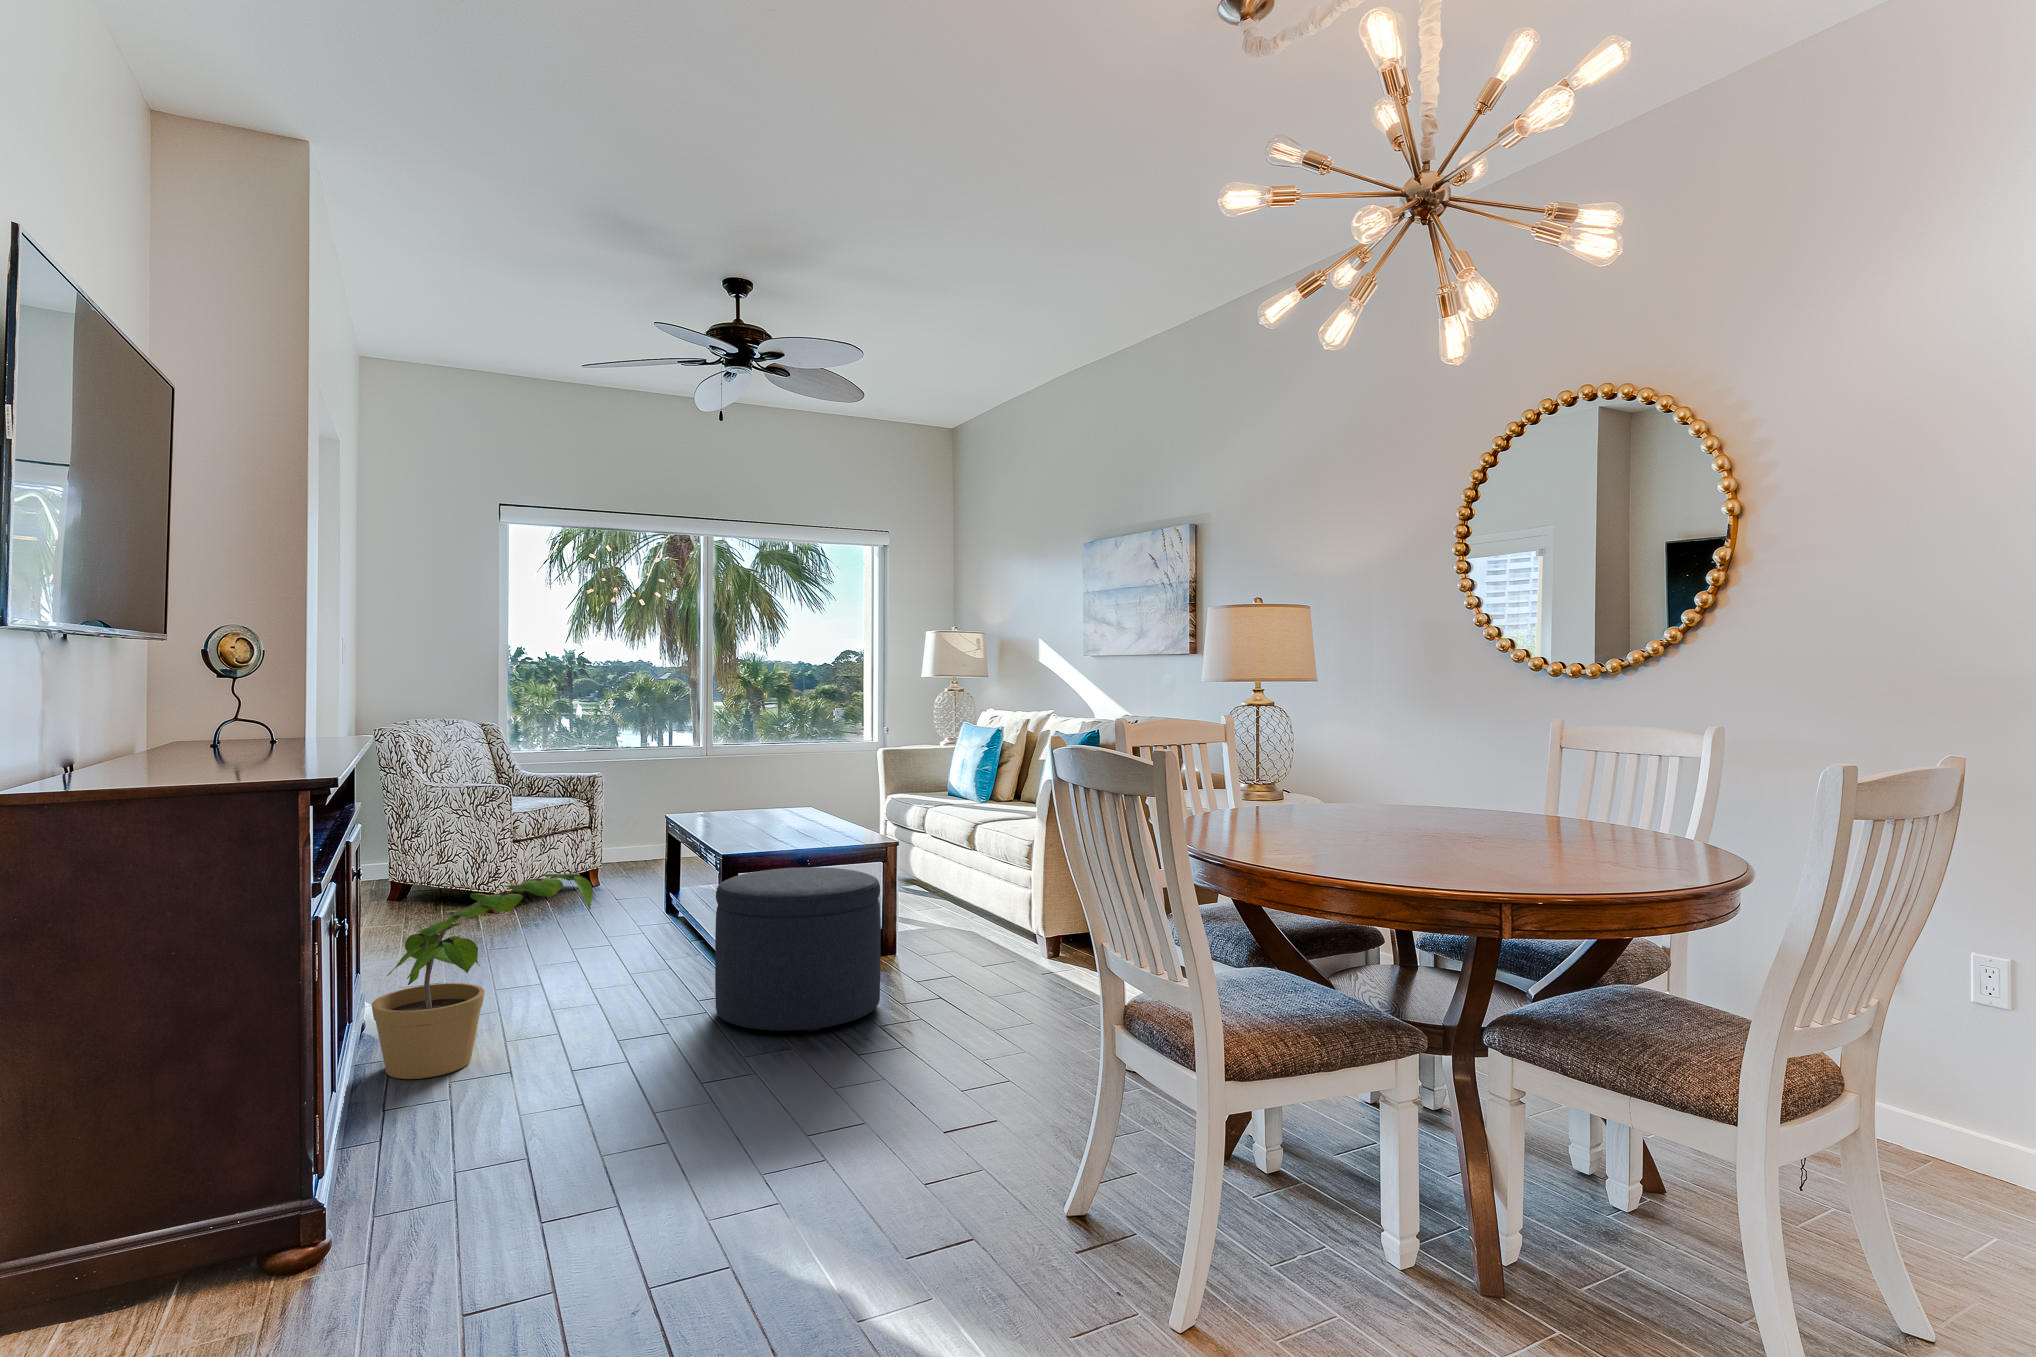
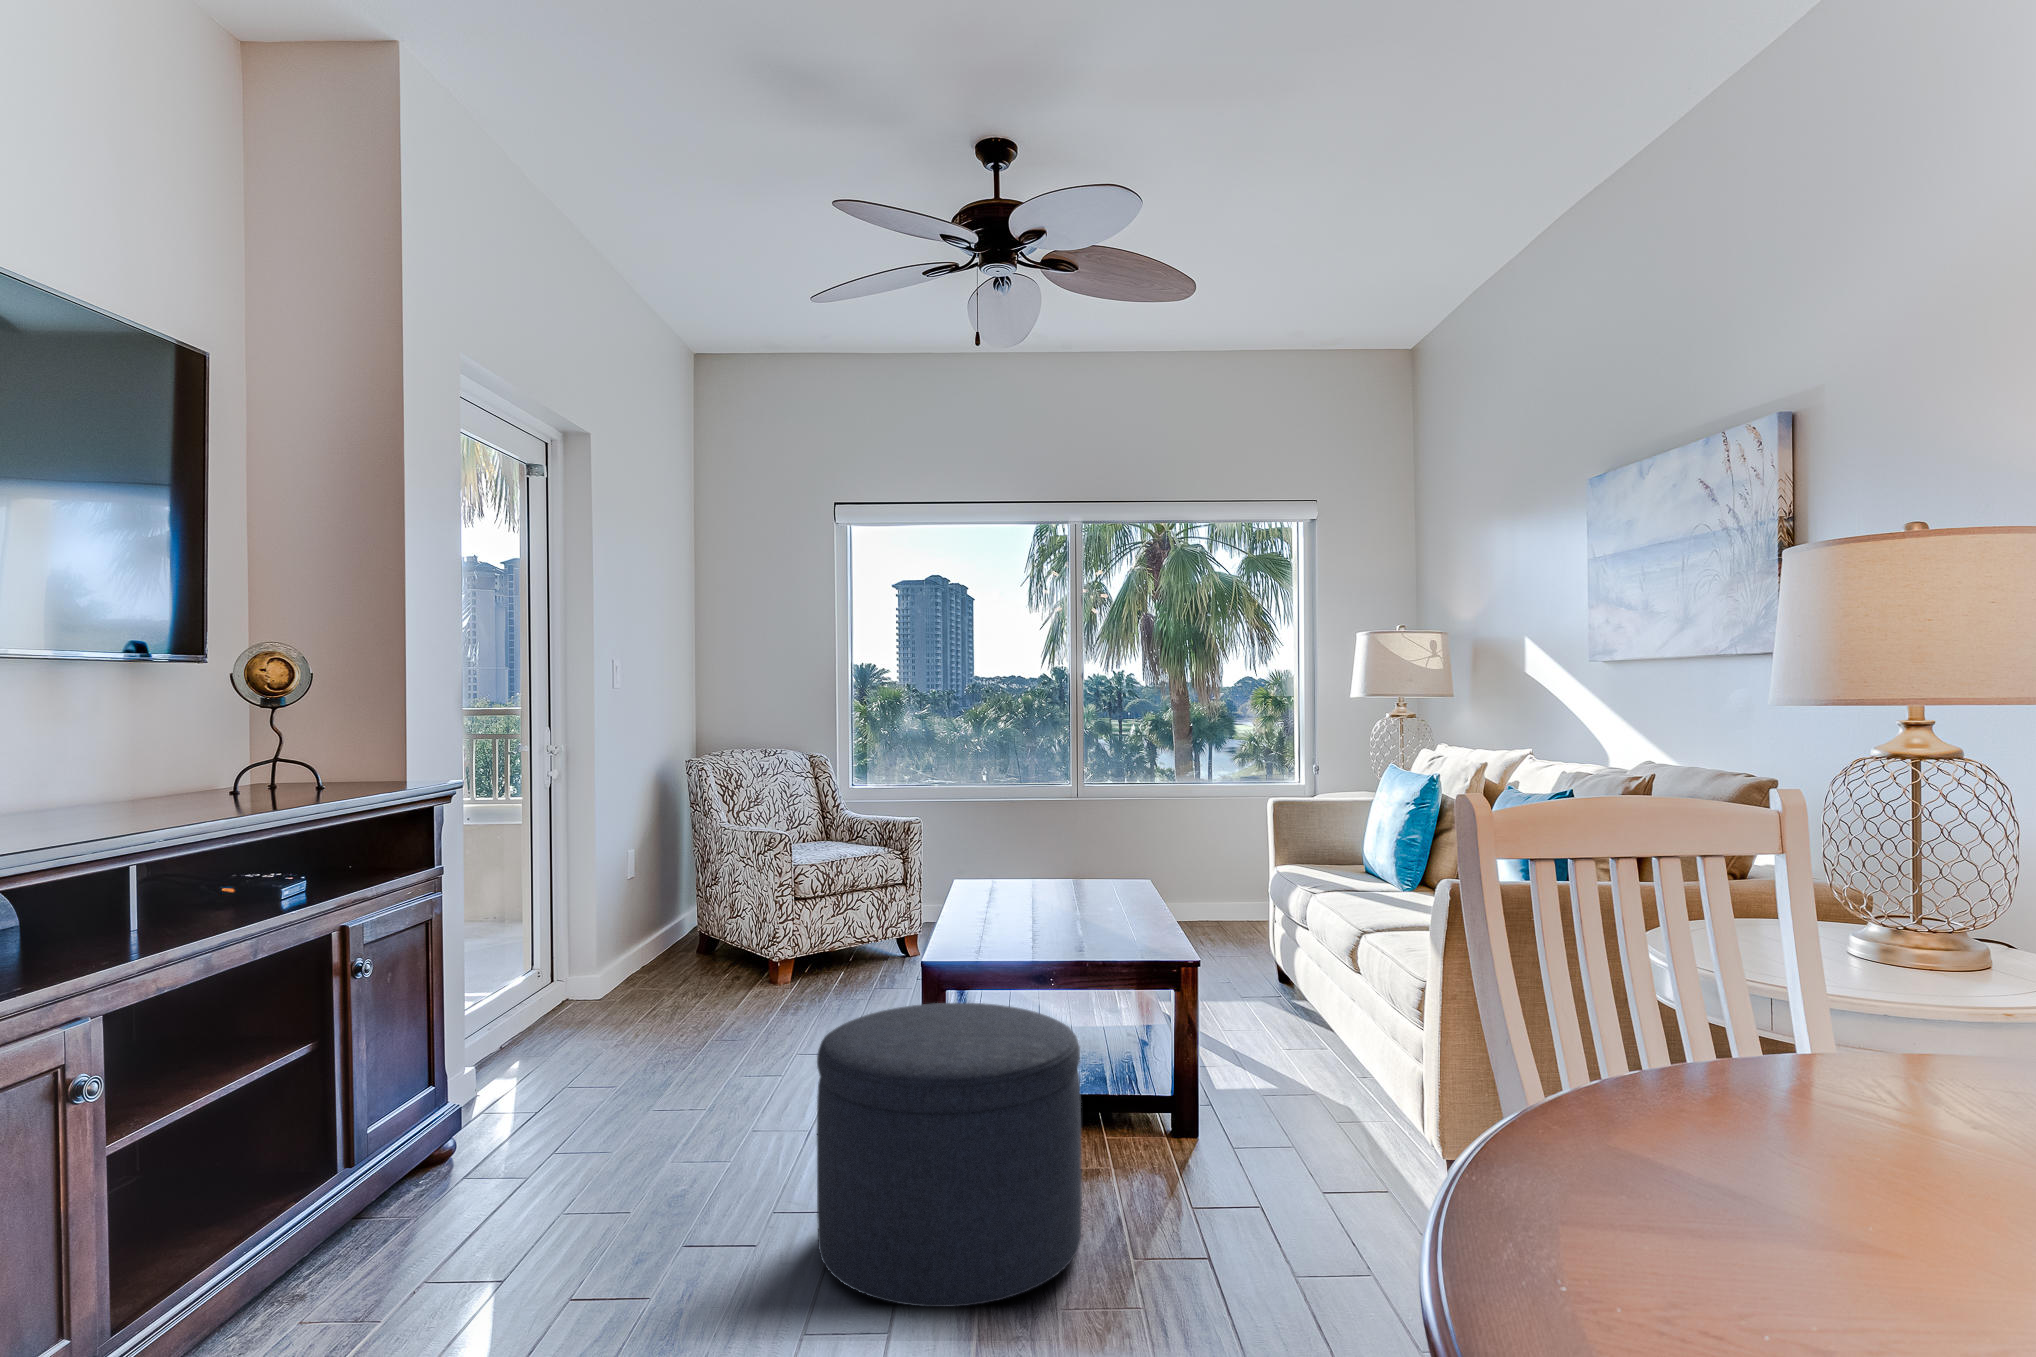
potted plant: present [372,874,593,1079] -> none [341,992,630,1277]

